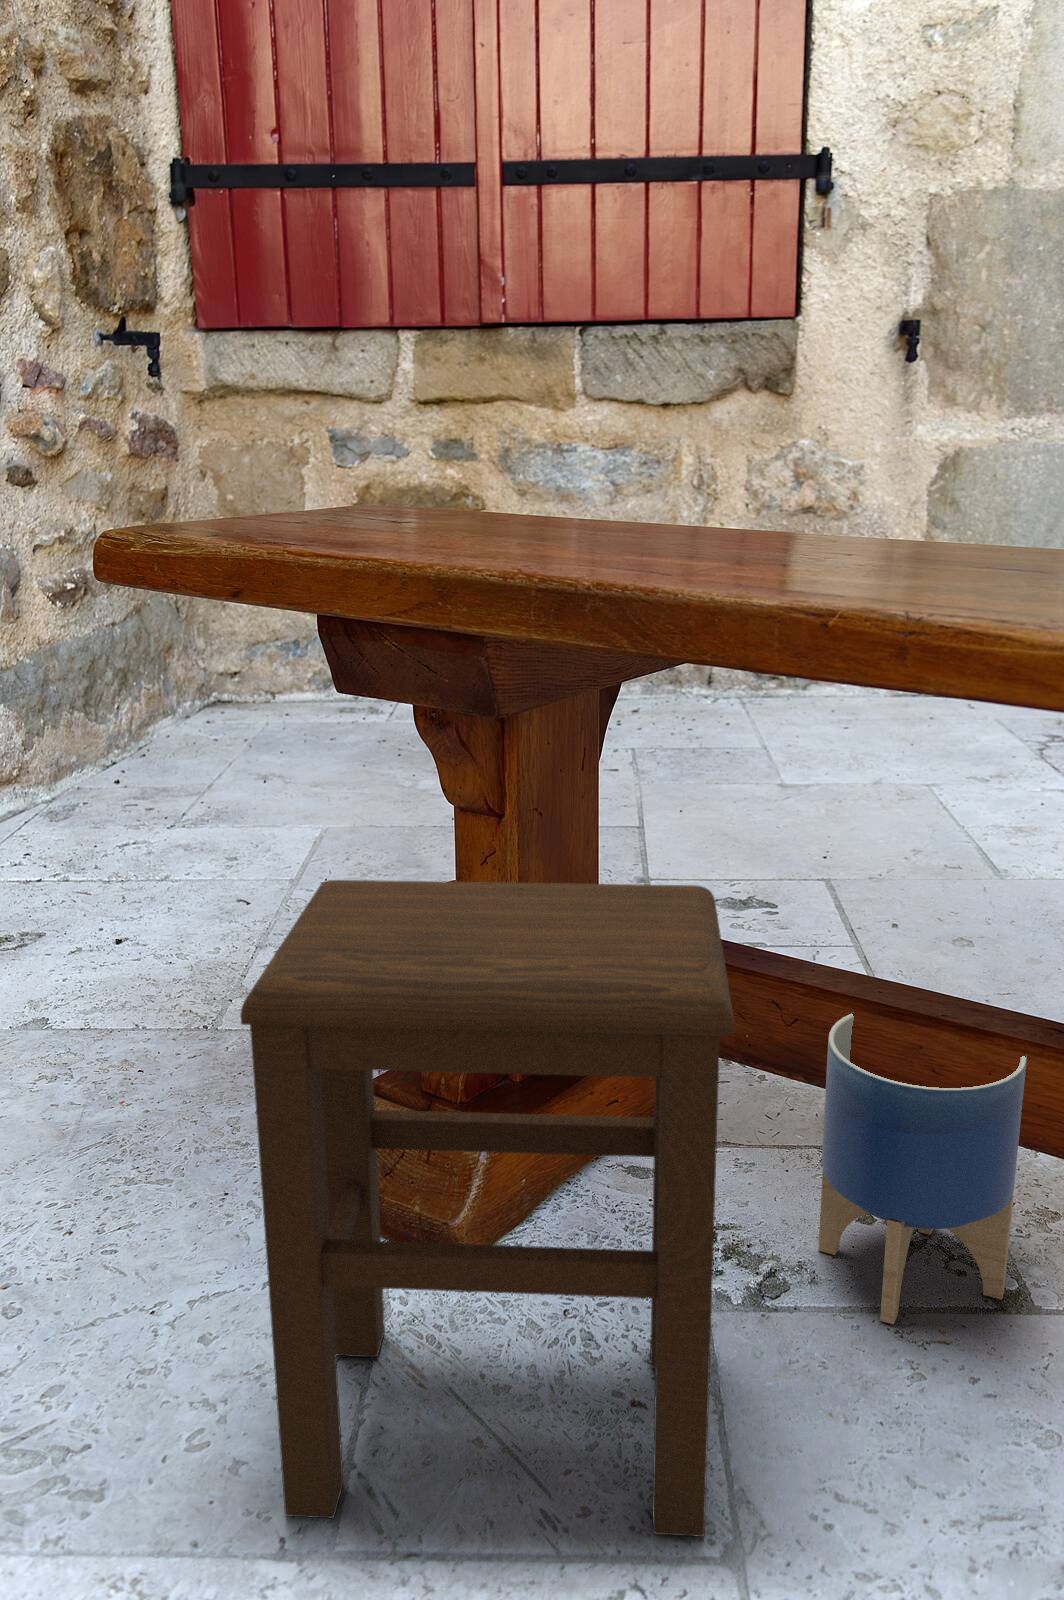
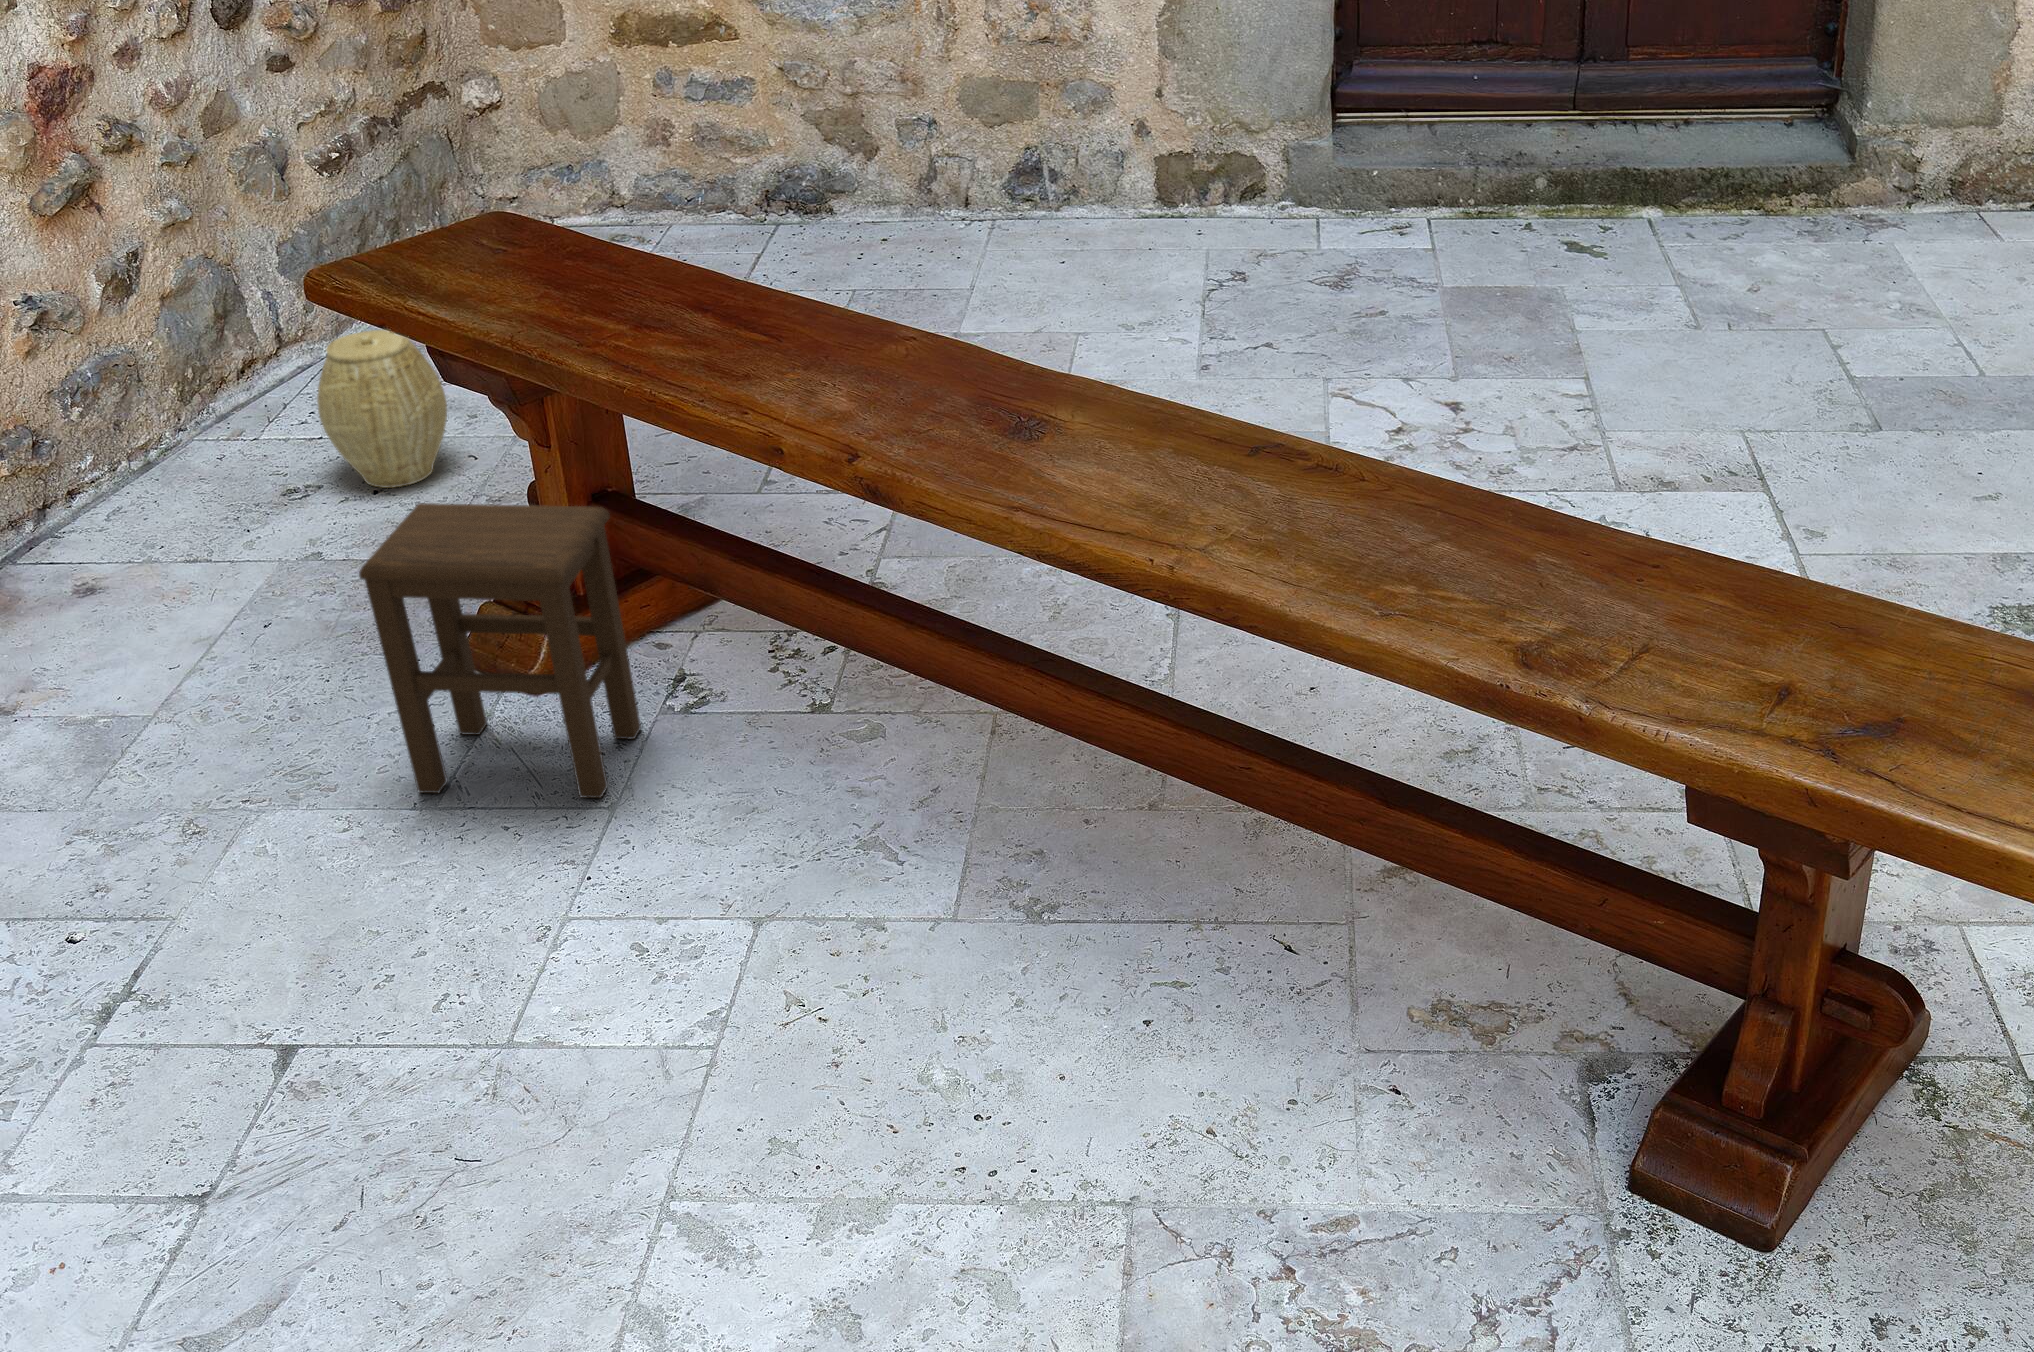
woven basket: none [49,728,219,937] -> present [317,330,447,488]
planter: present [818,1014,1027,1324] -> none [710,556,819,720]

